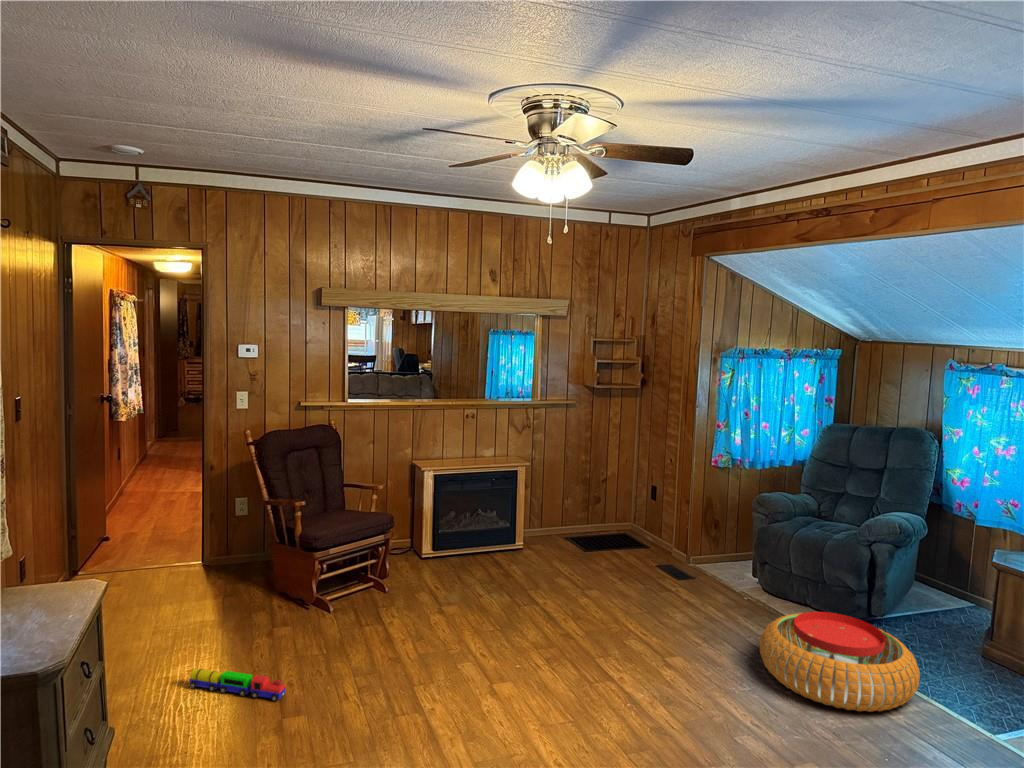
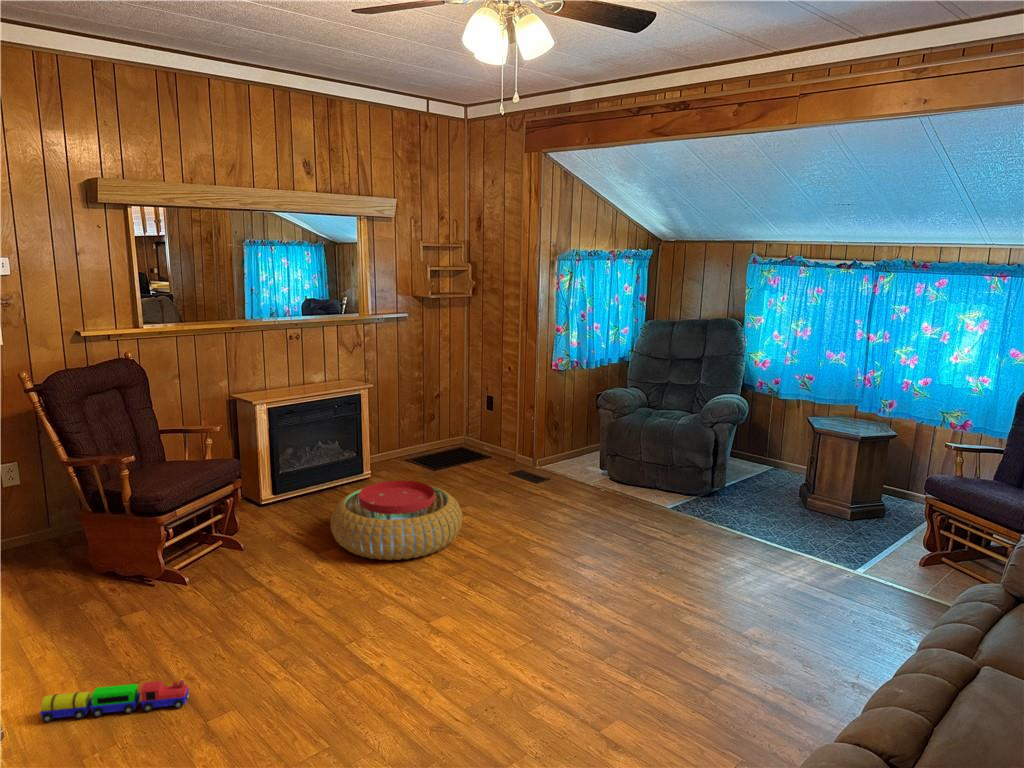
pouf: present [760,612,920,712] -> present [330,481,462,560]

